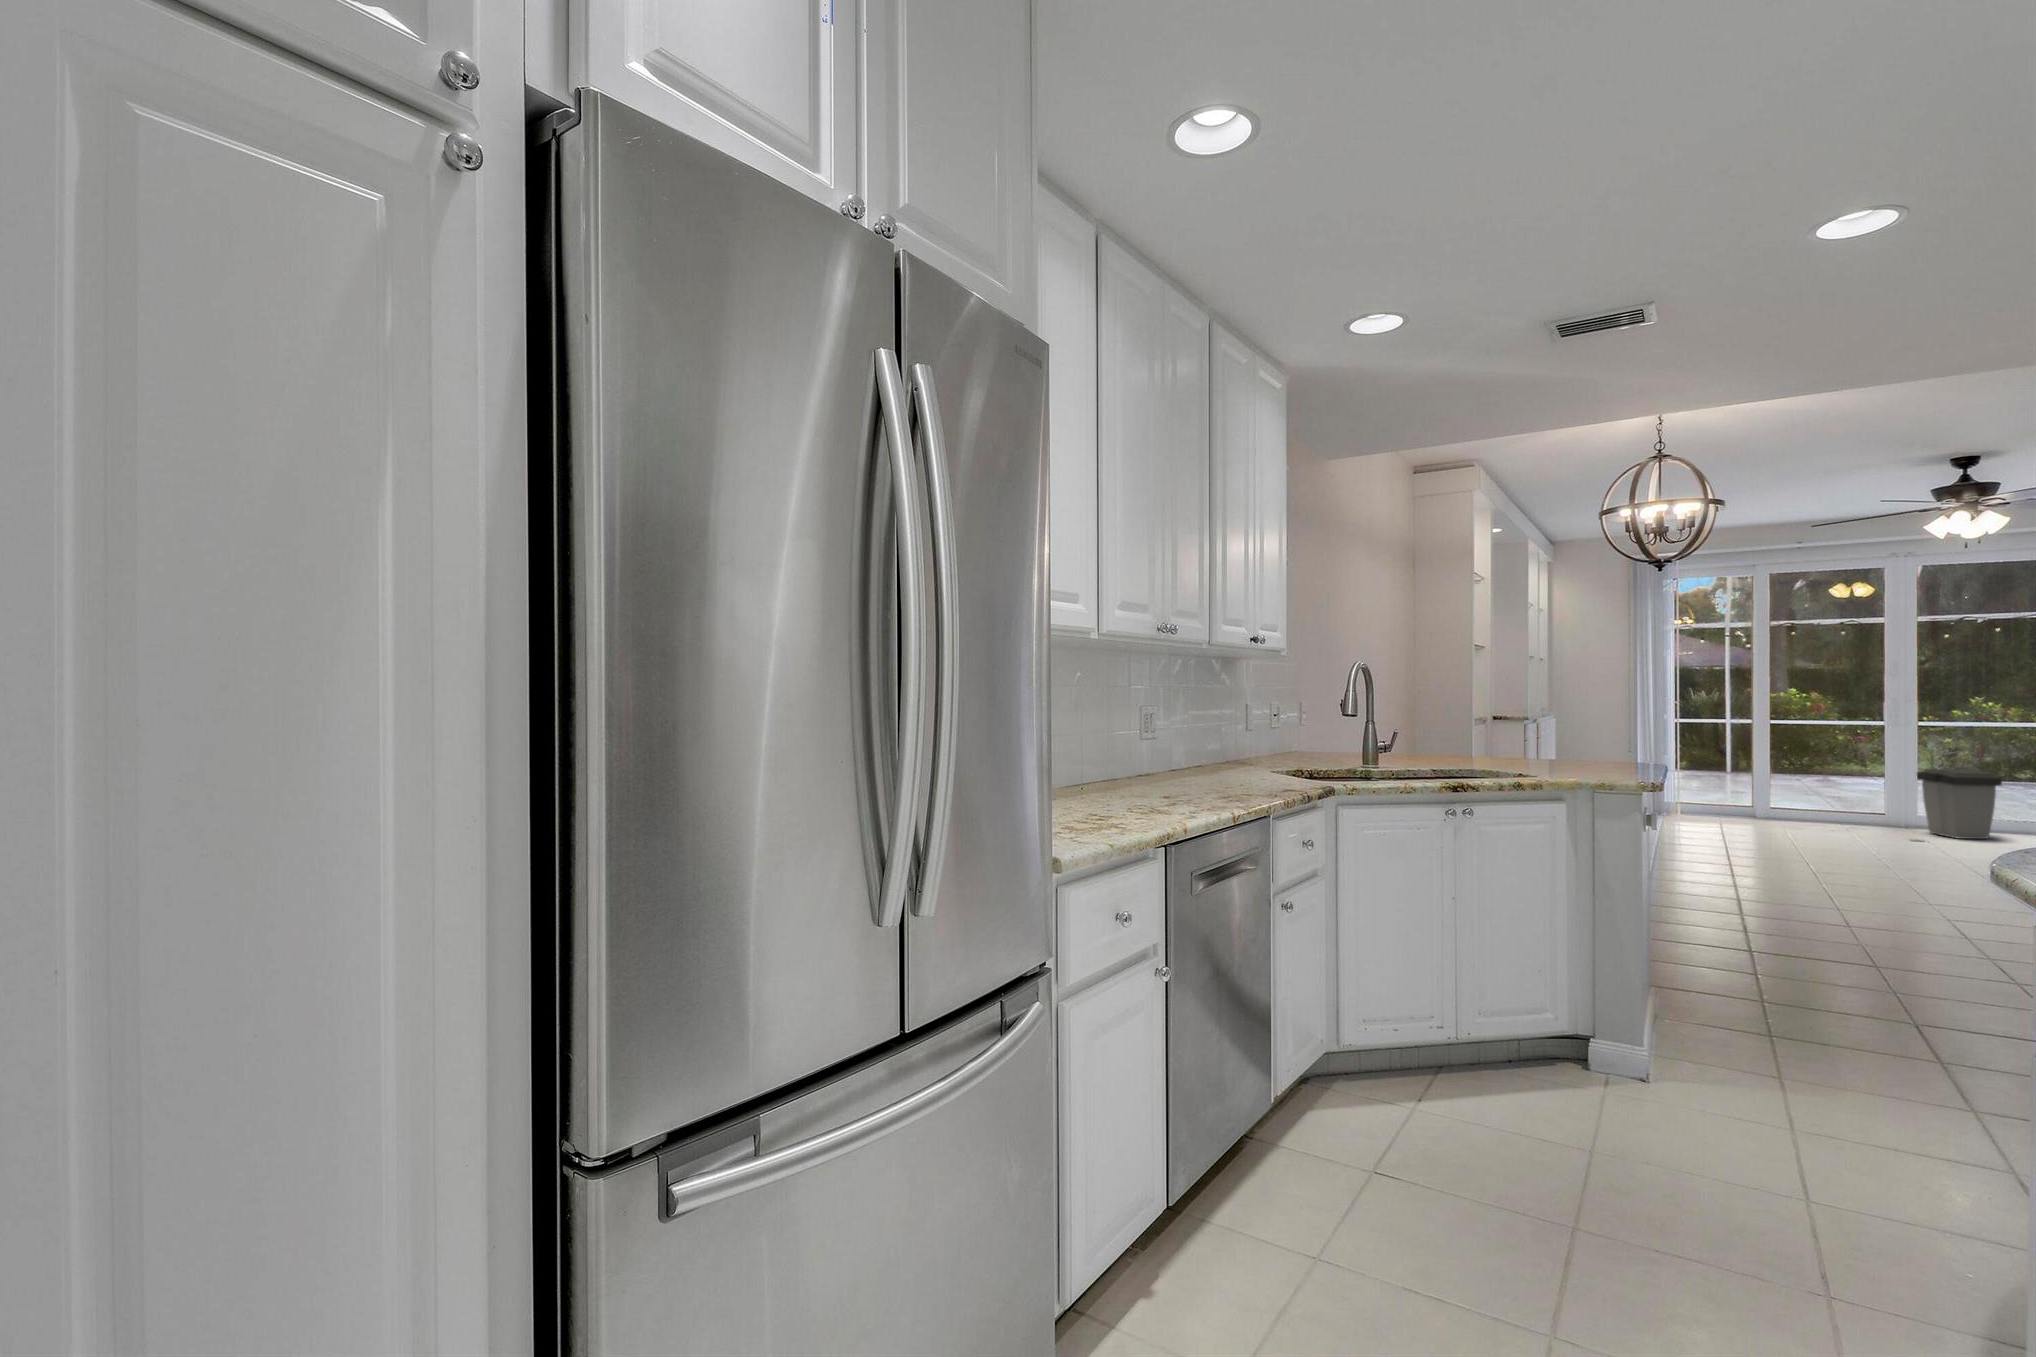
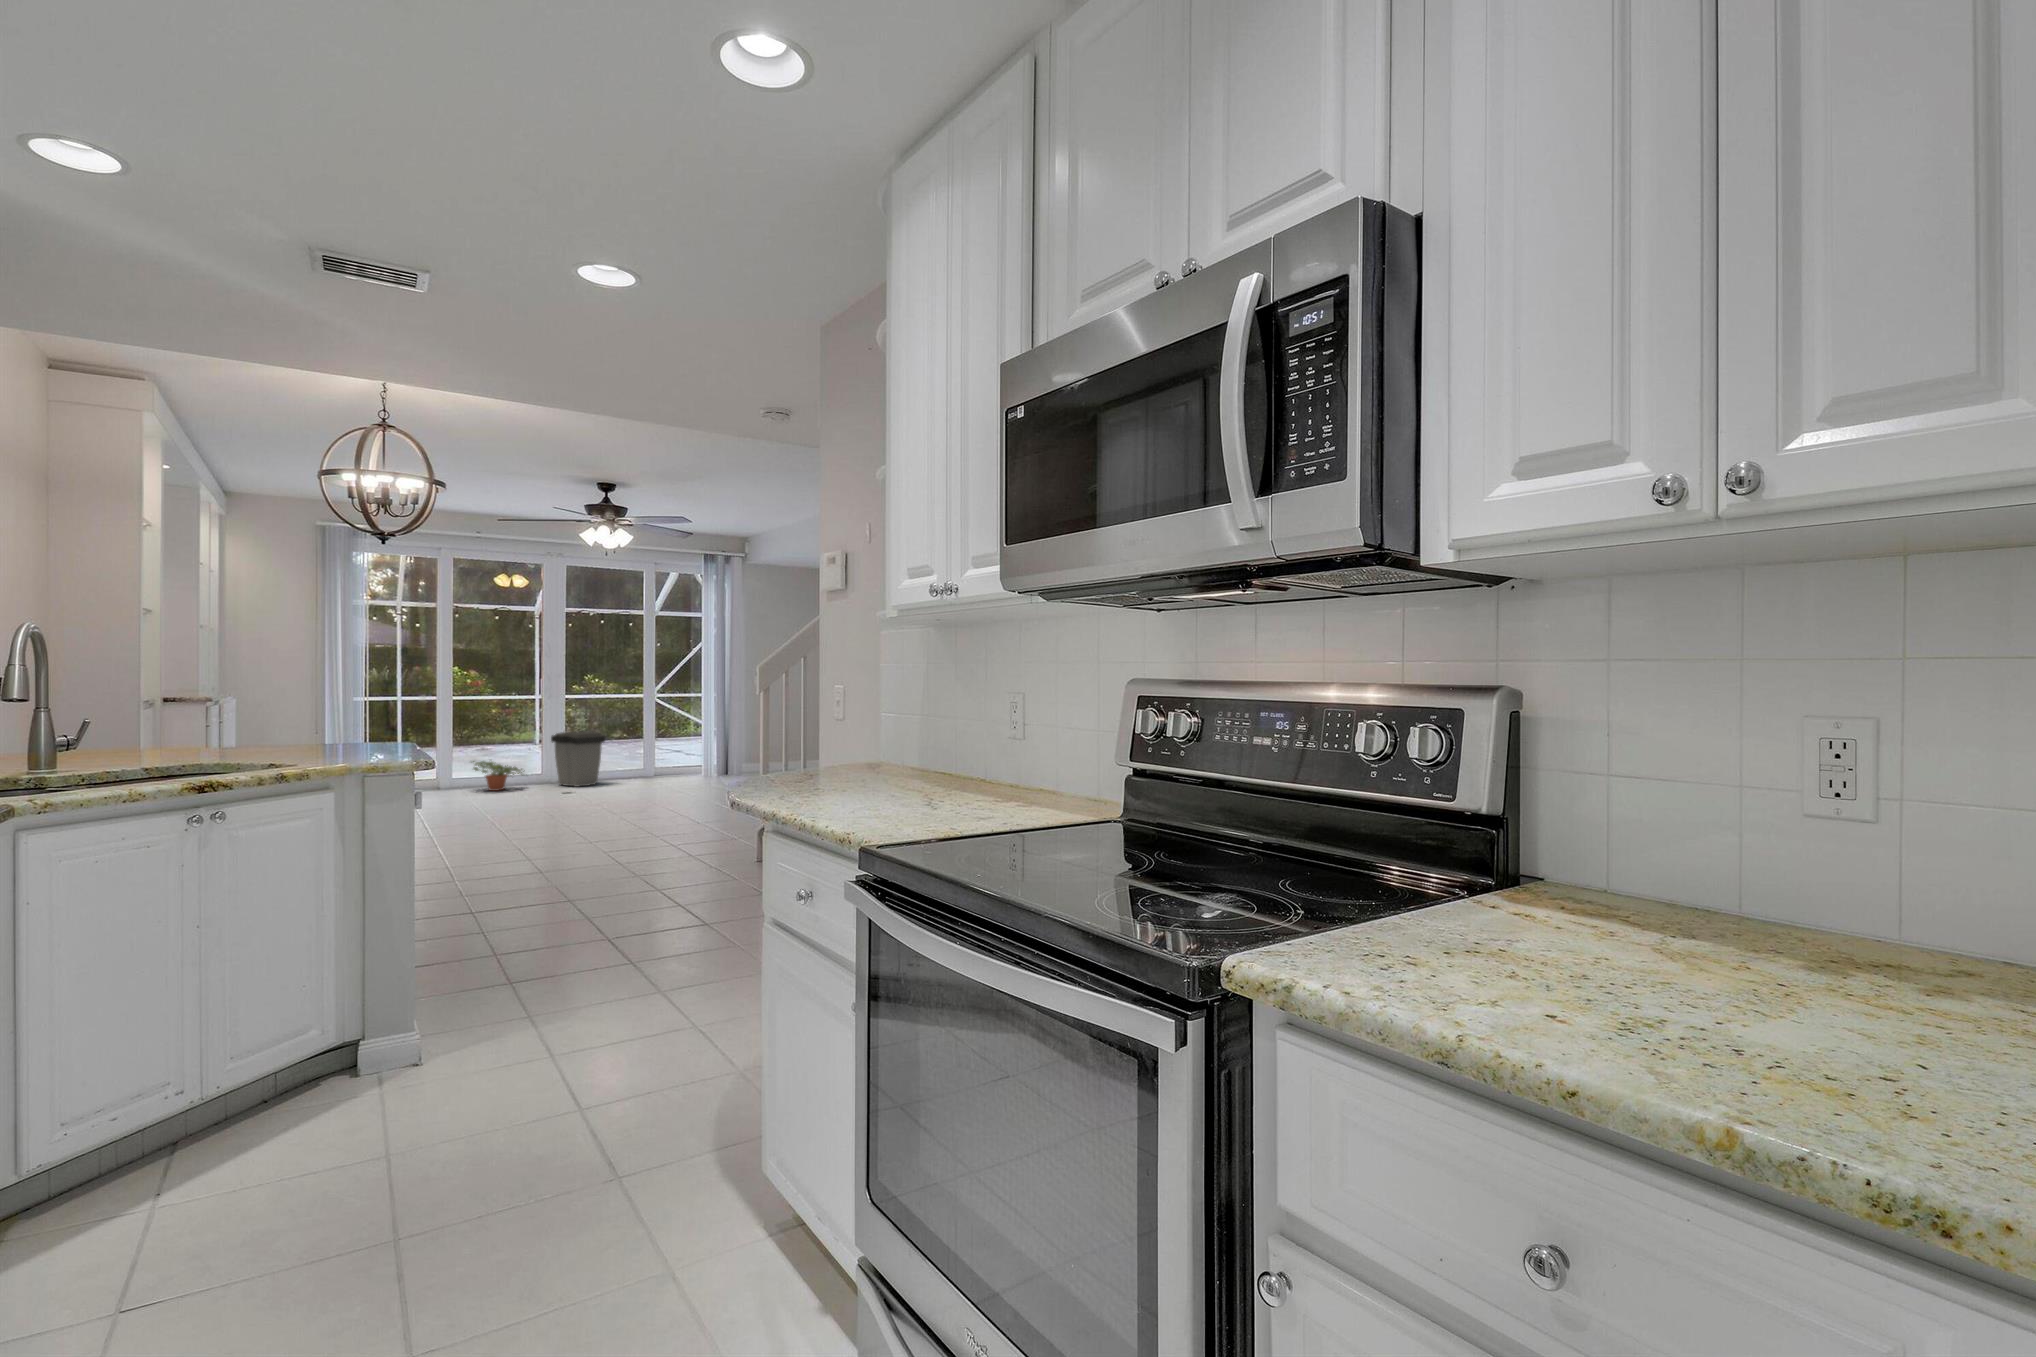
potted plant: none [1804,792,1883,830] -> present [473,761,524,791]

